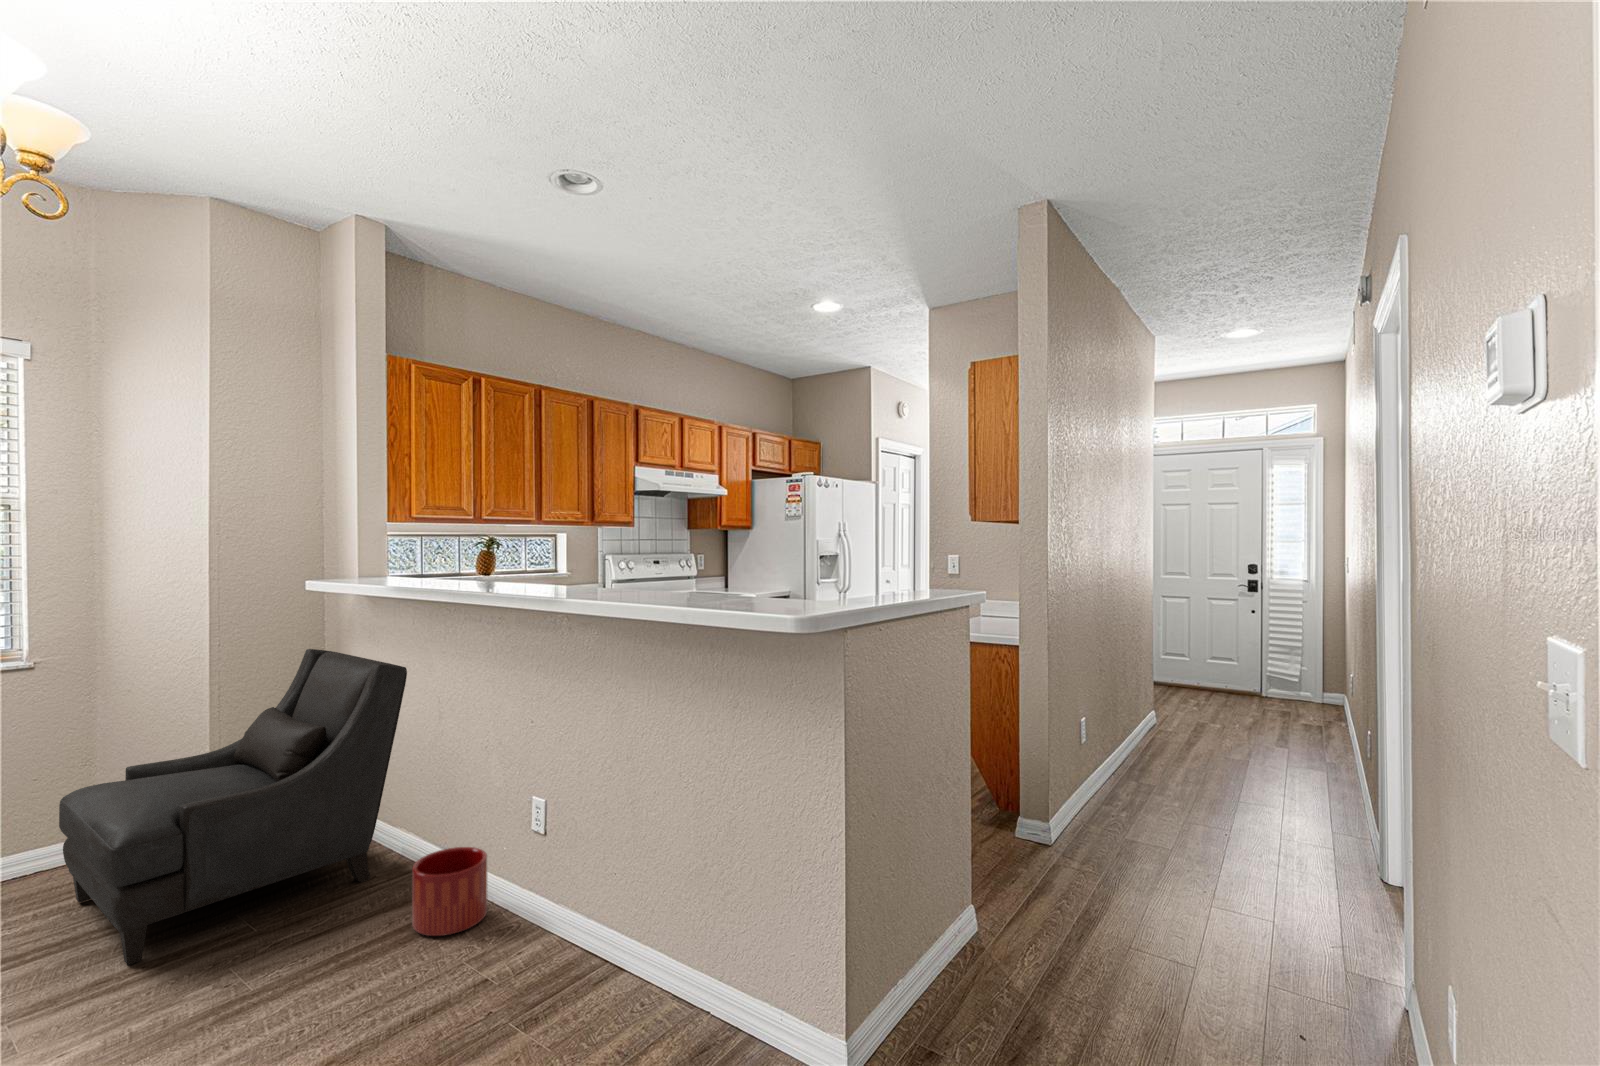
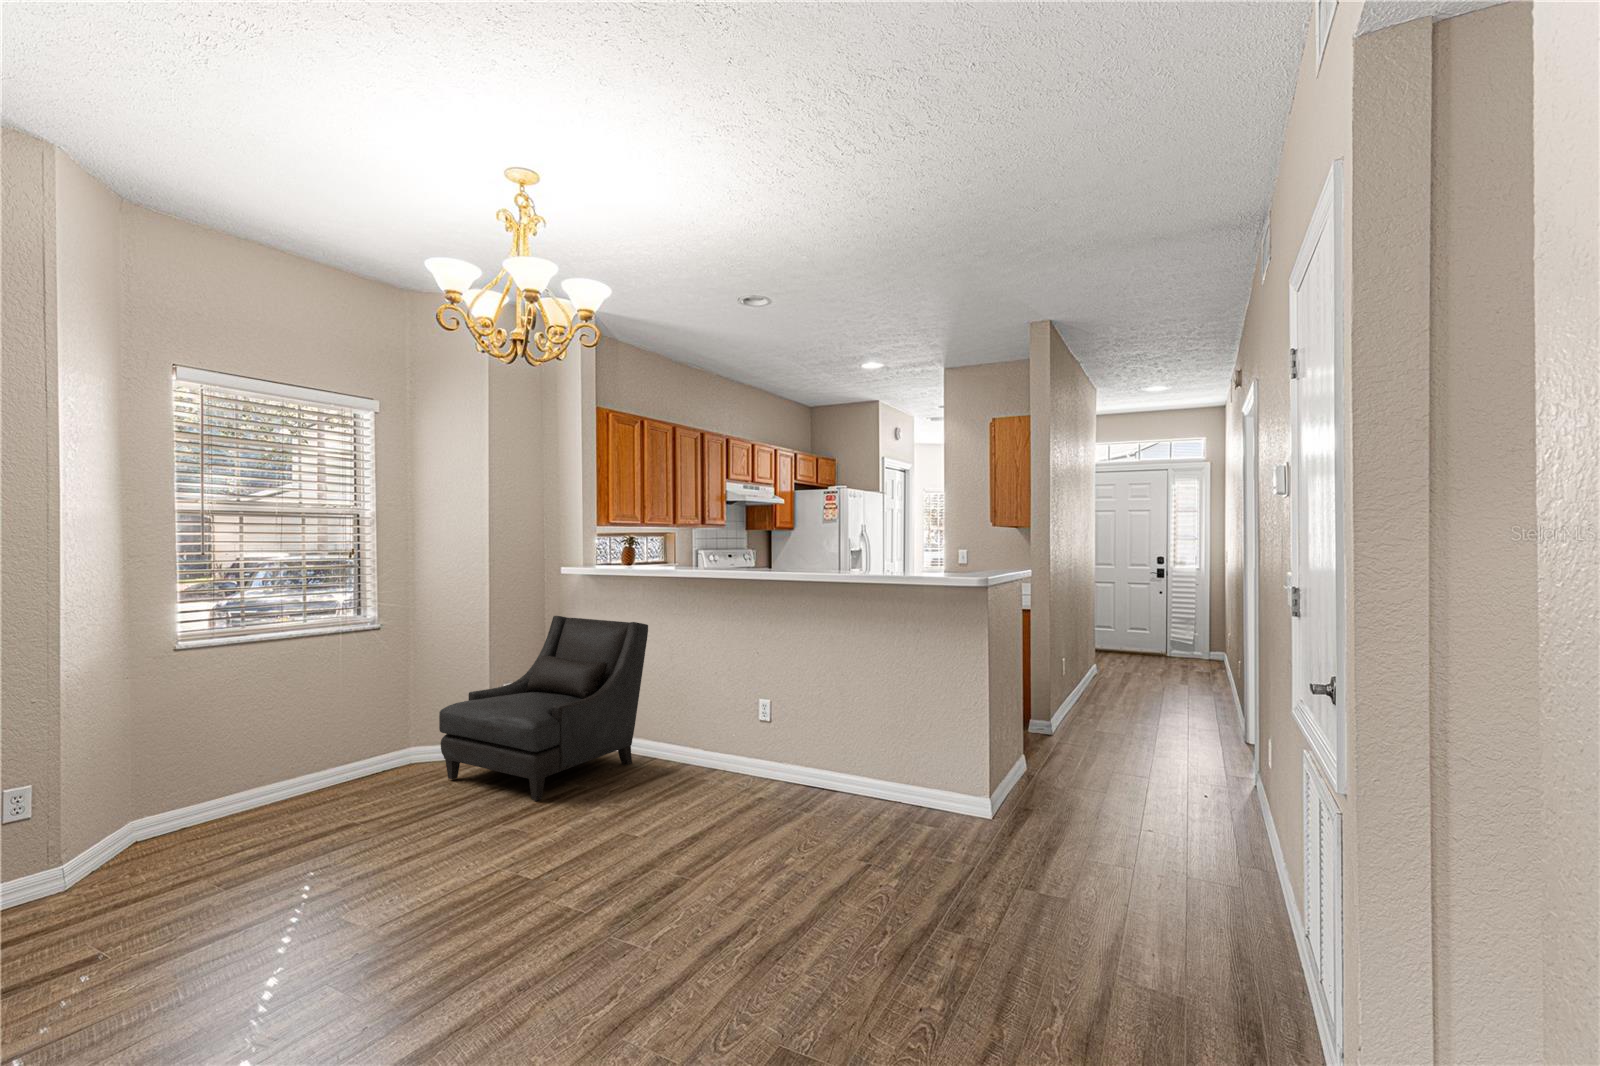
planter: present [412,847,488,936] -> none [690,734,733,783]

